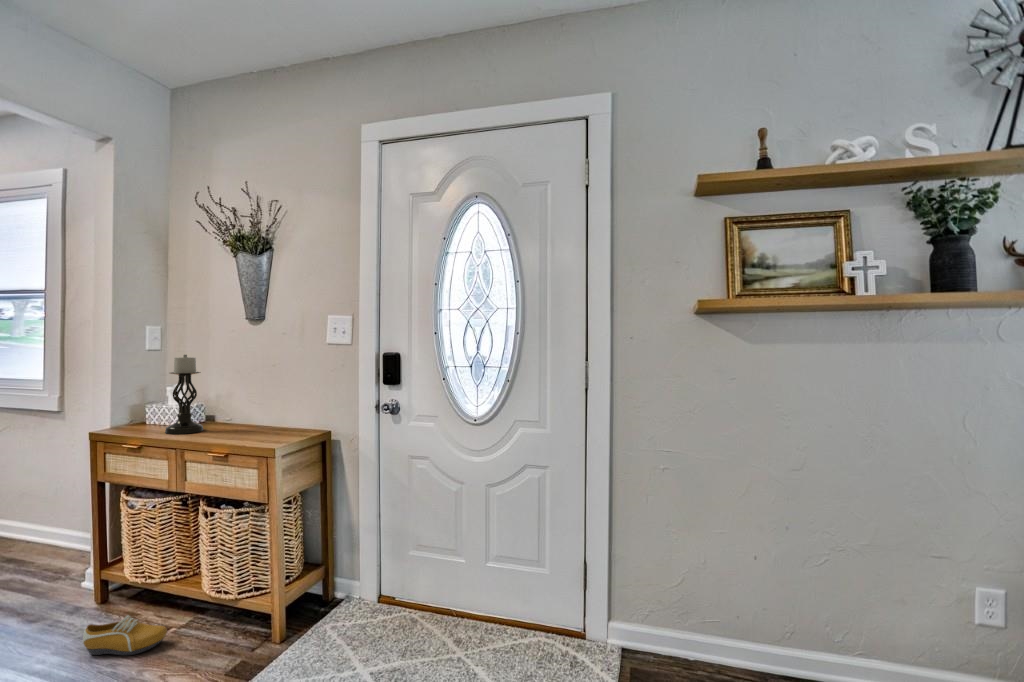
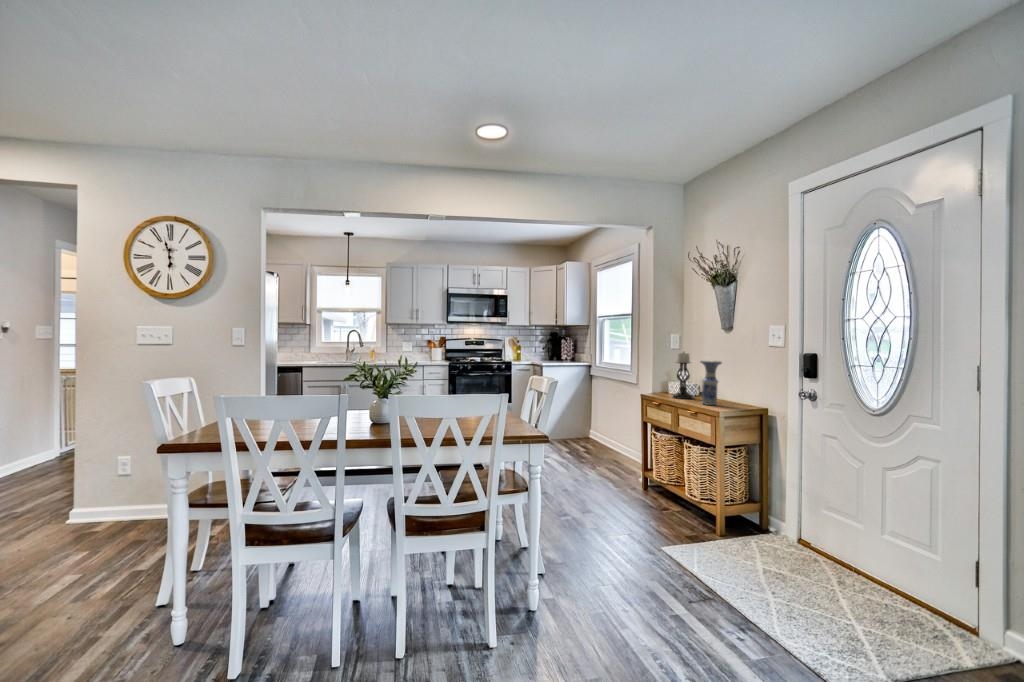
vase: none [228,368,264,439] -> present [700,360,722,405]
shoe: present [83,616,167,655] -> none [629,490,664,512]

